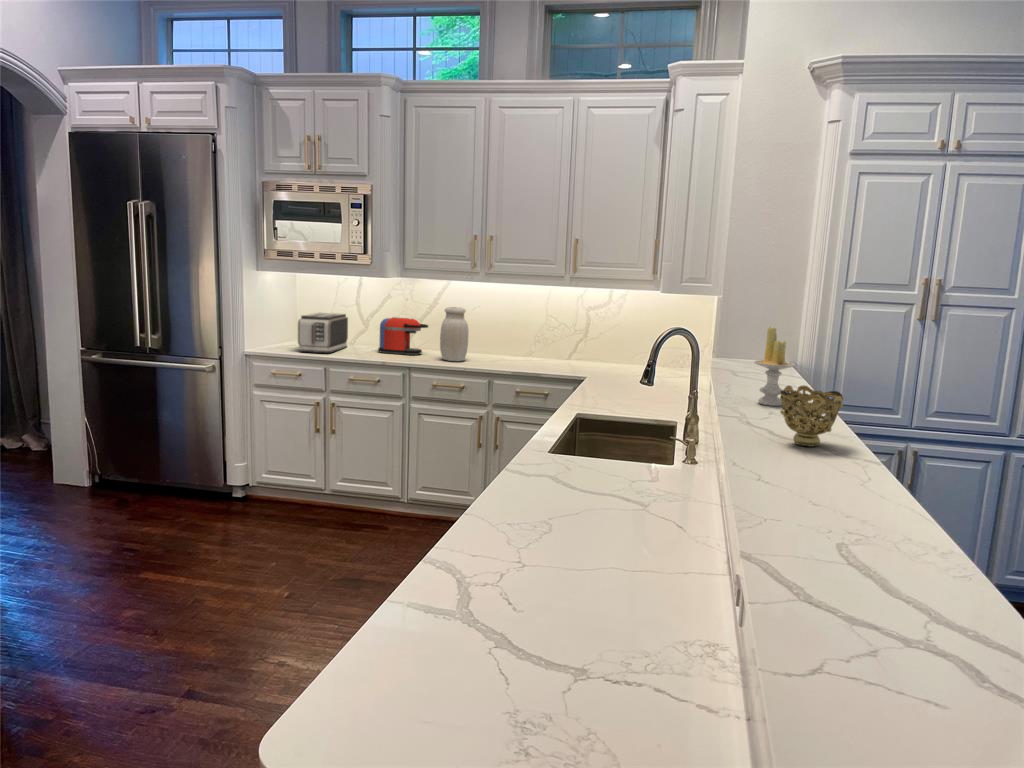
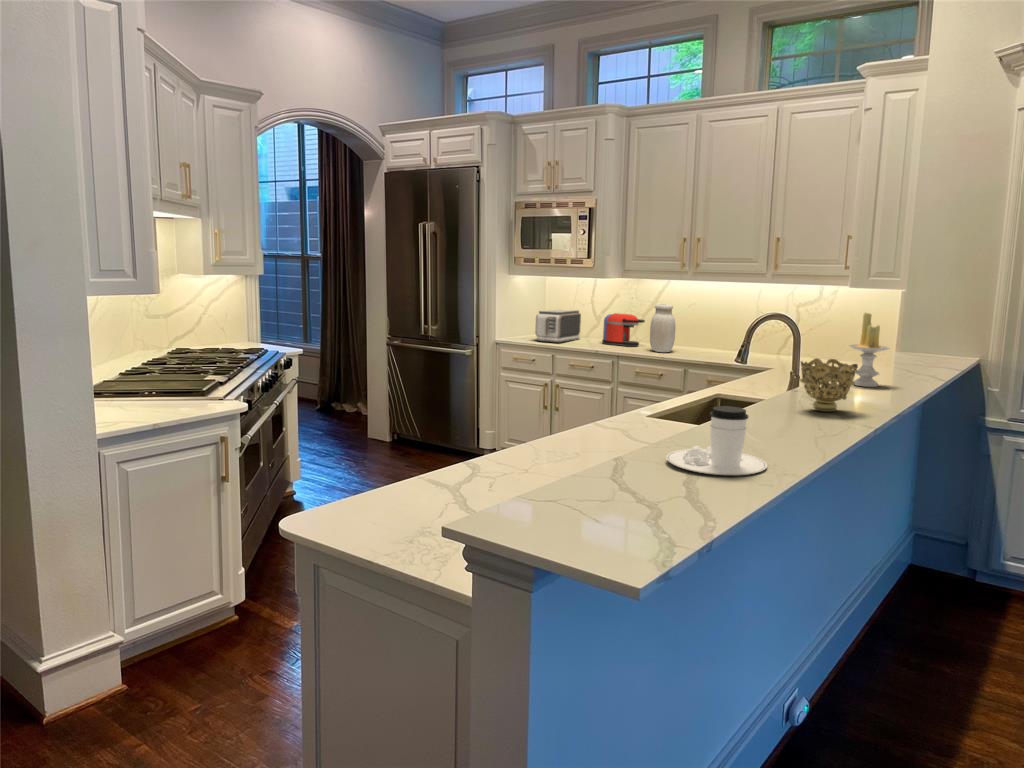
coffee cup: none [809,477,948,575] -> present [666,406,767,475]

